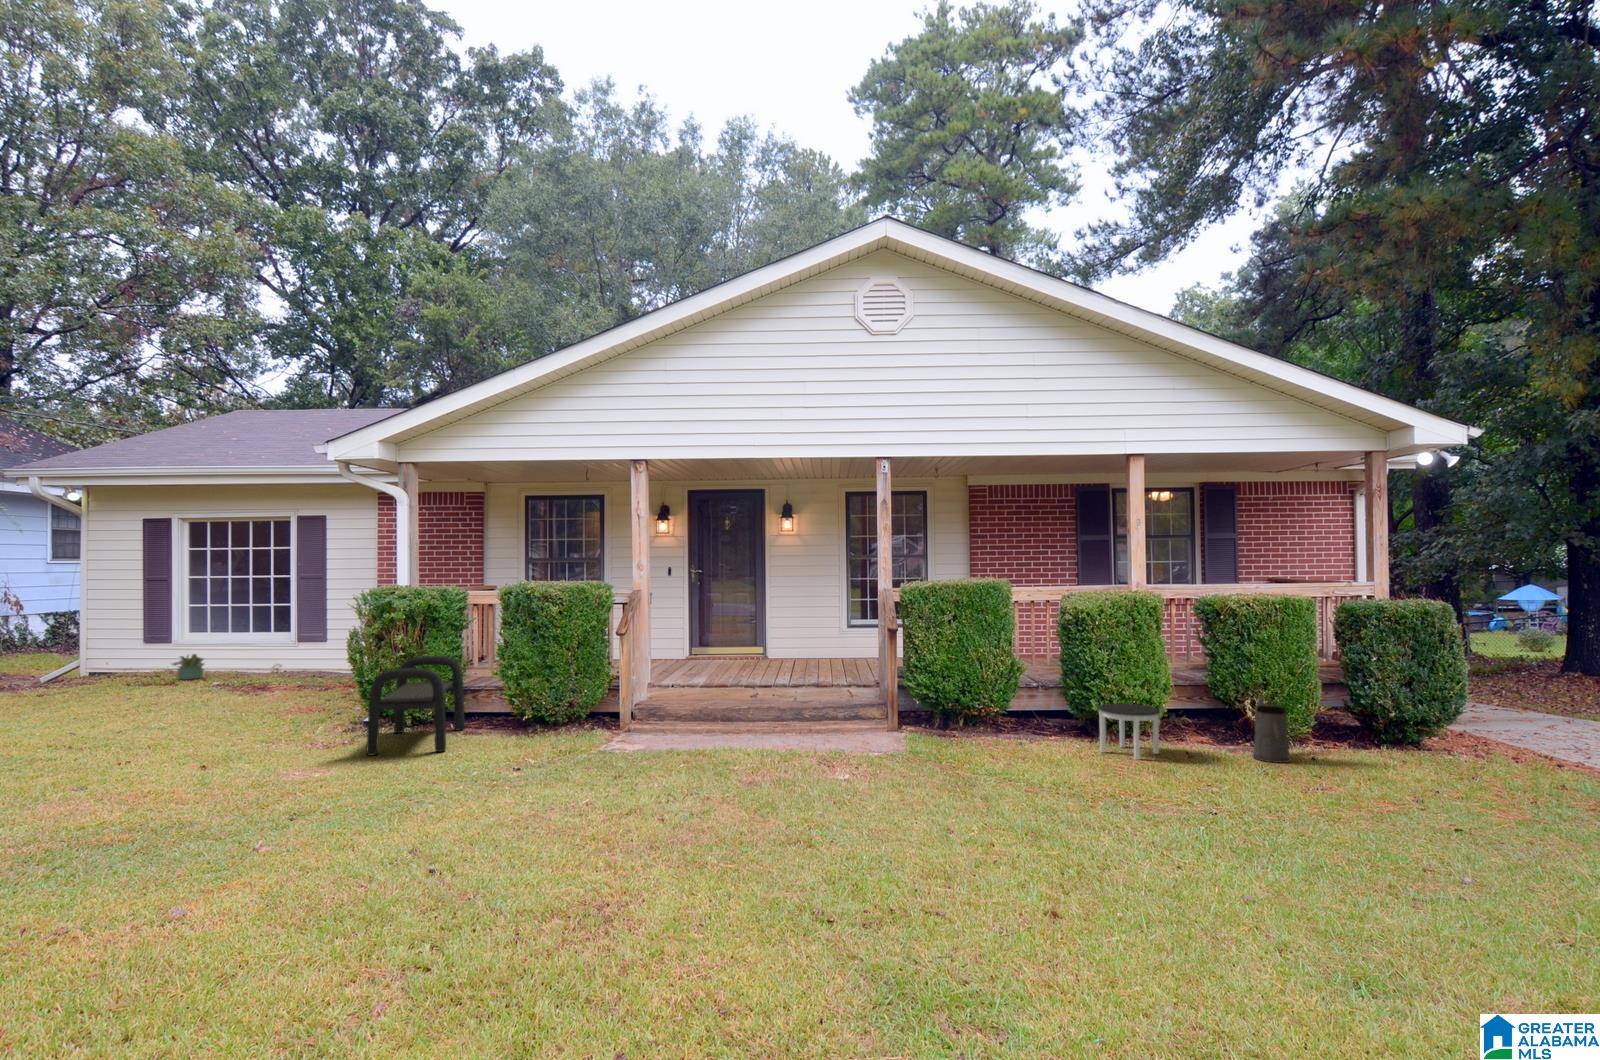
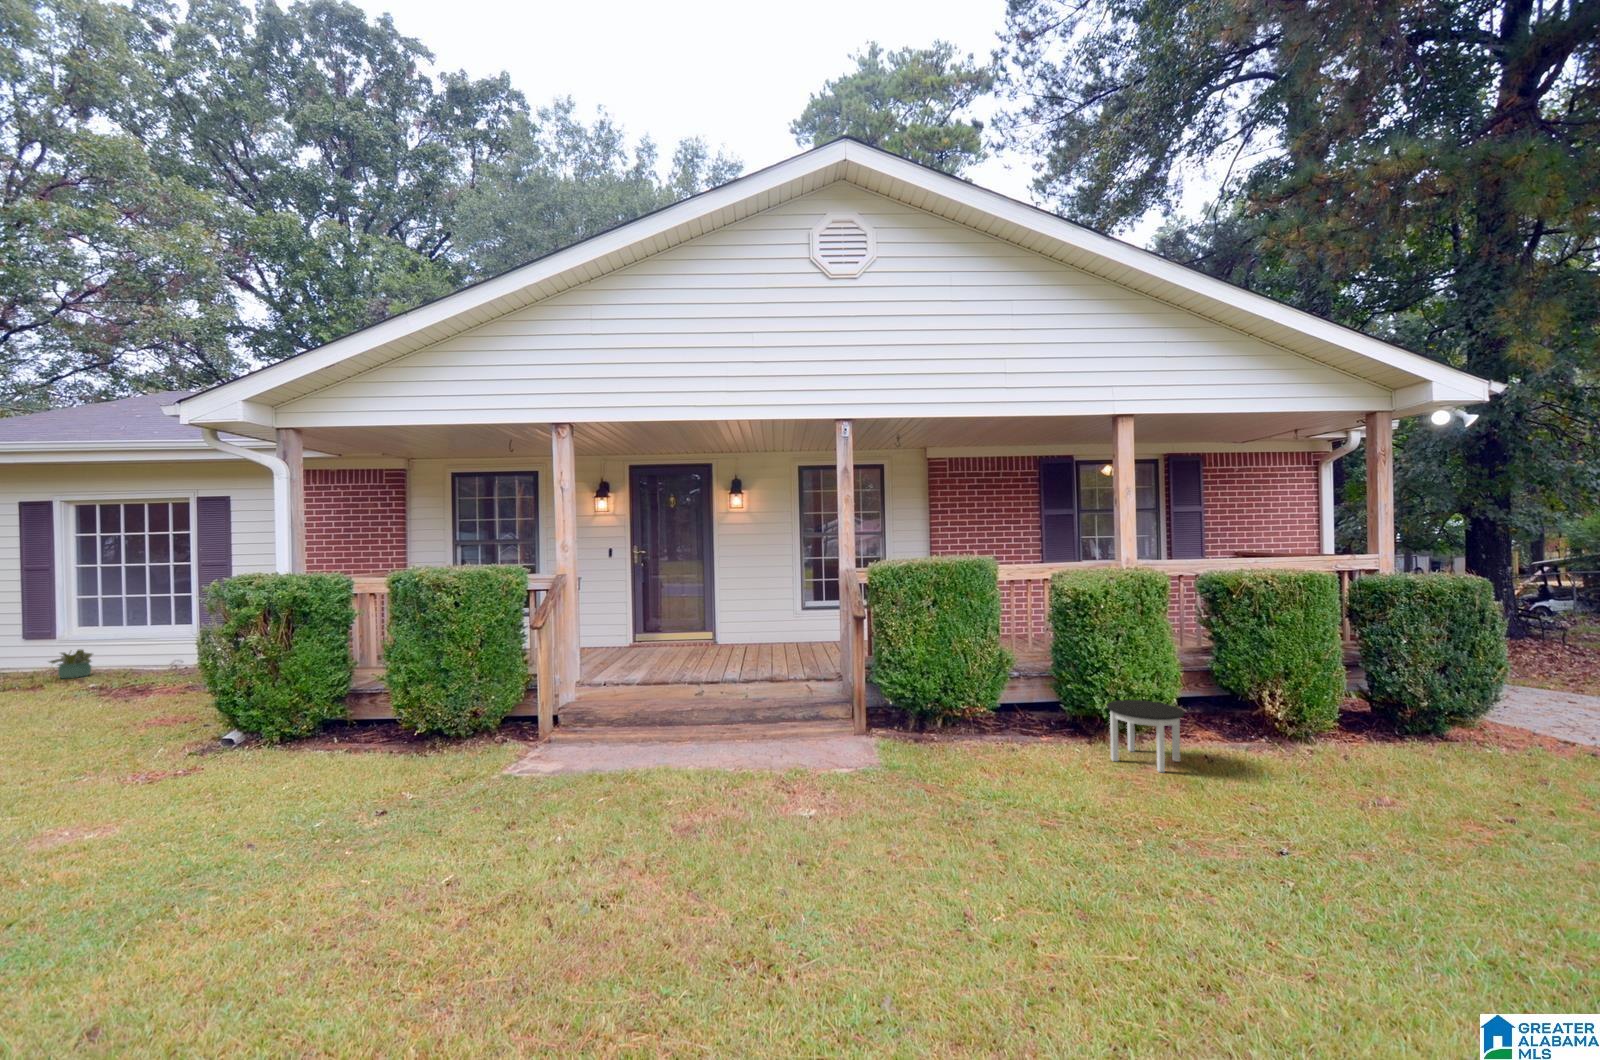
bench: present [366,656,464,756] -> none [173,660,343,804]
watering can: present [1253,694,1291,763] -> none [1279,687,1338,772]

